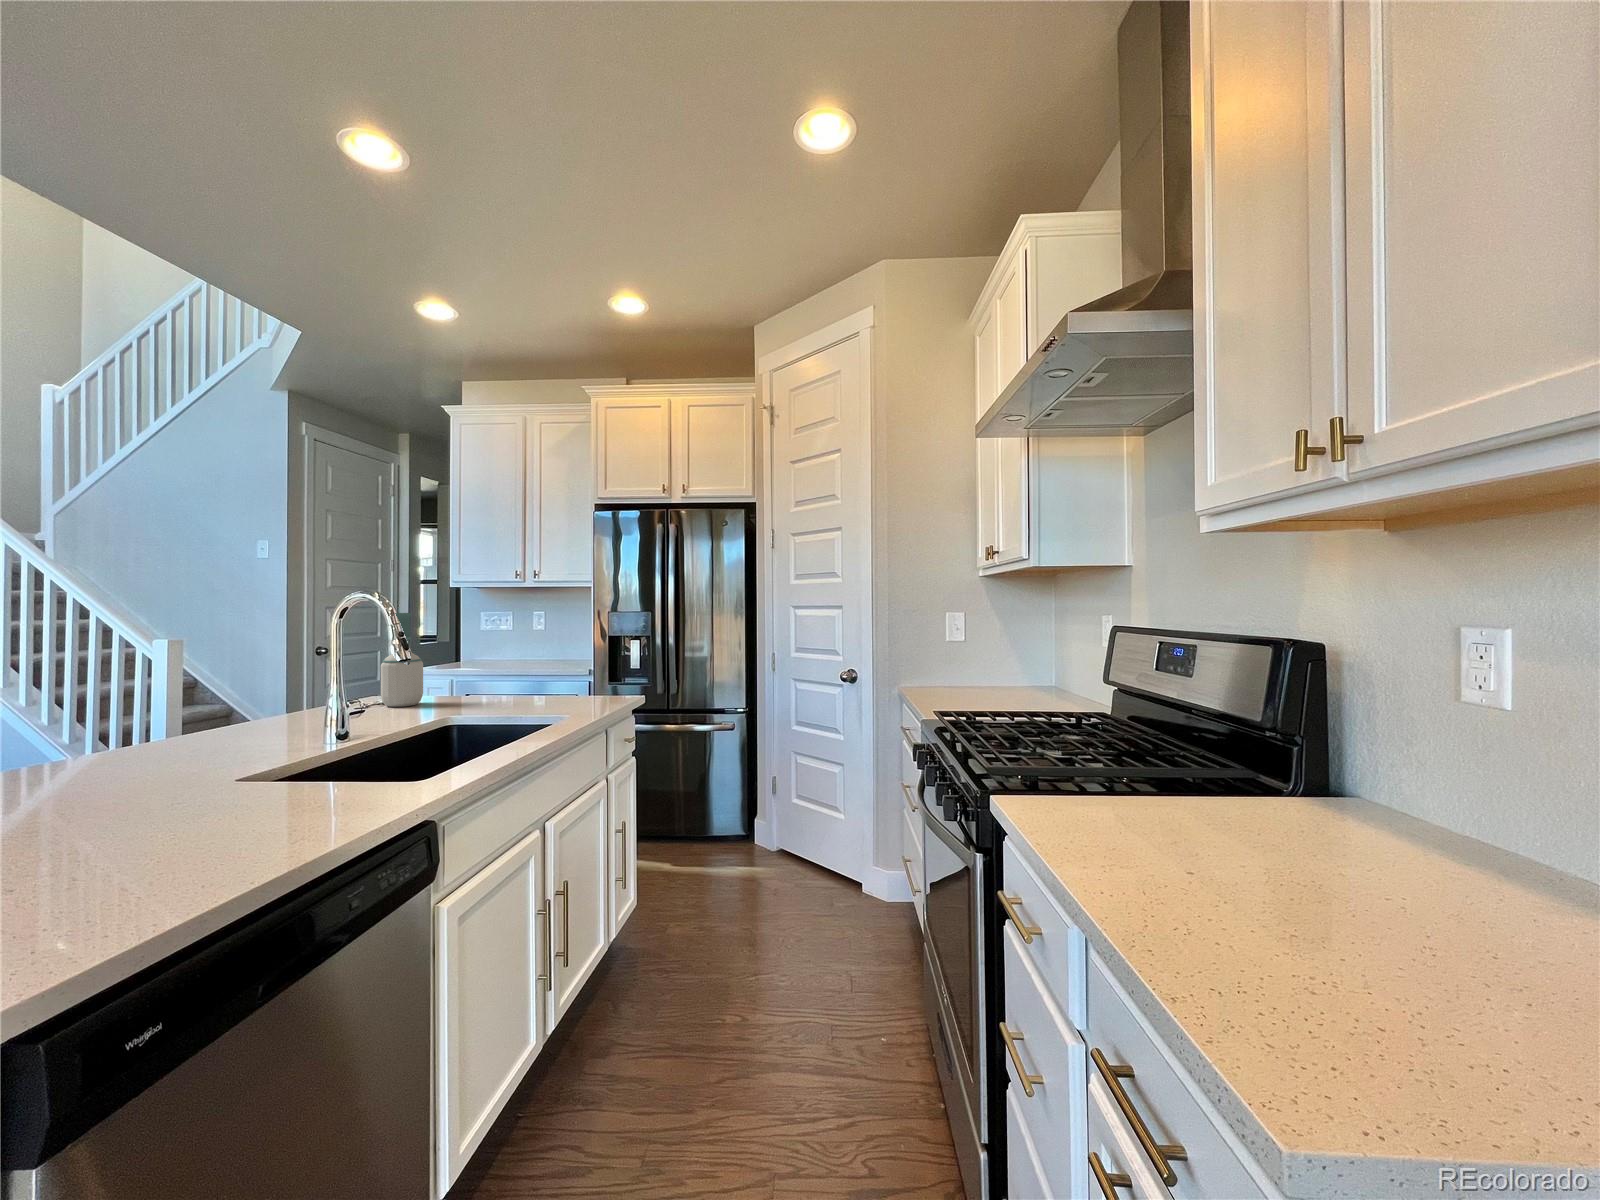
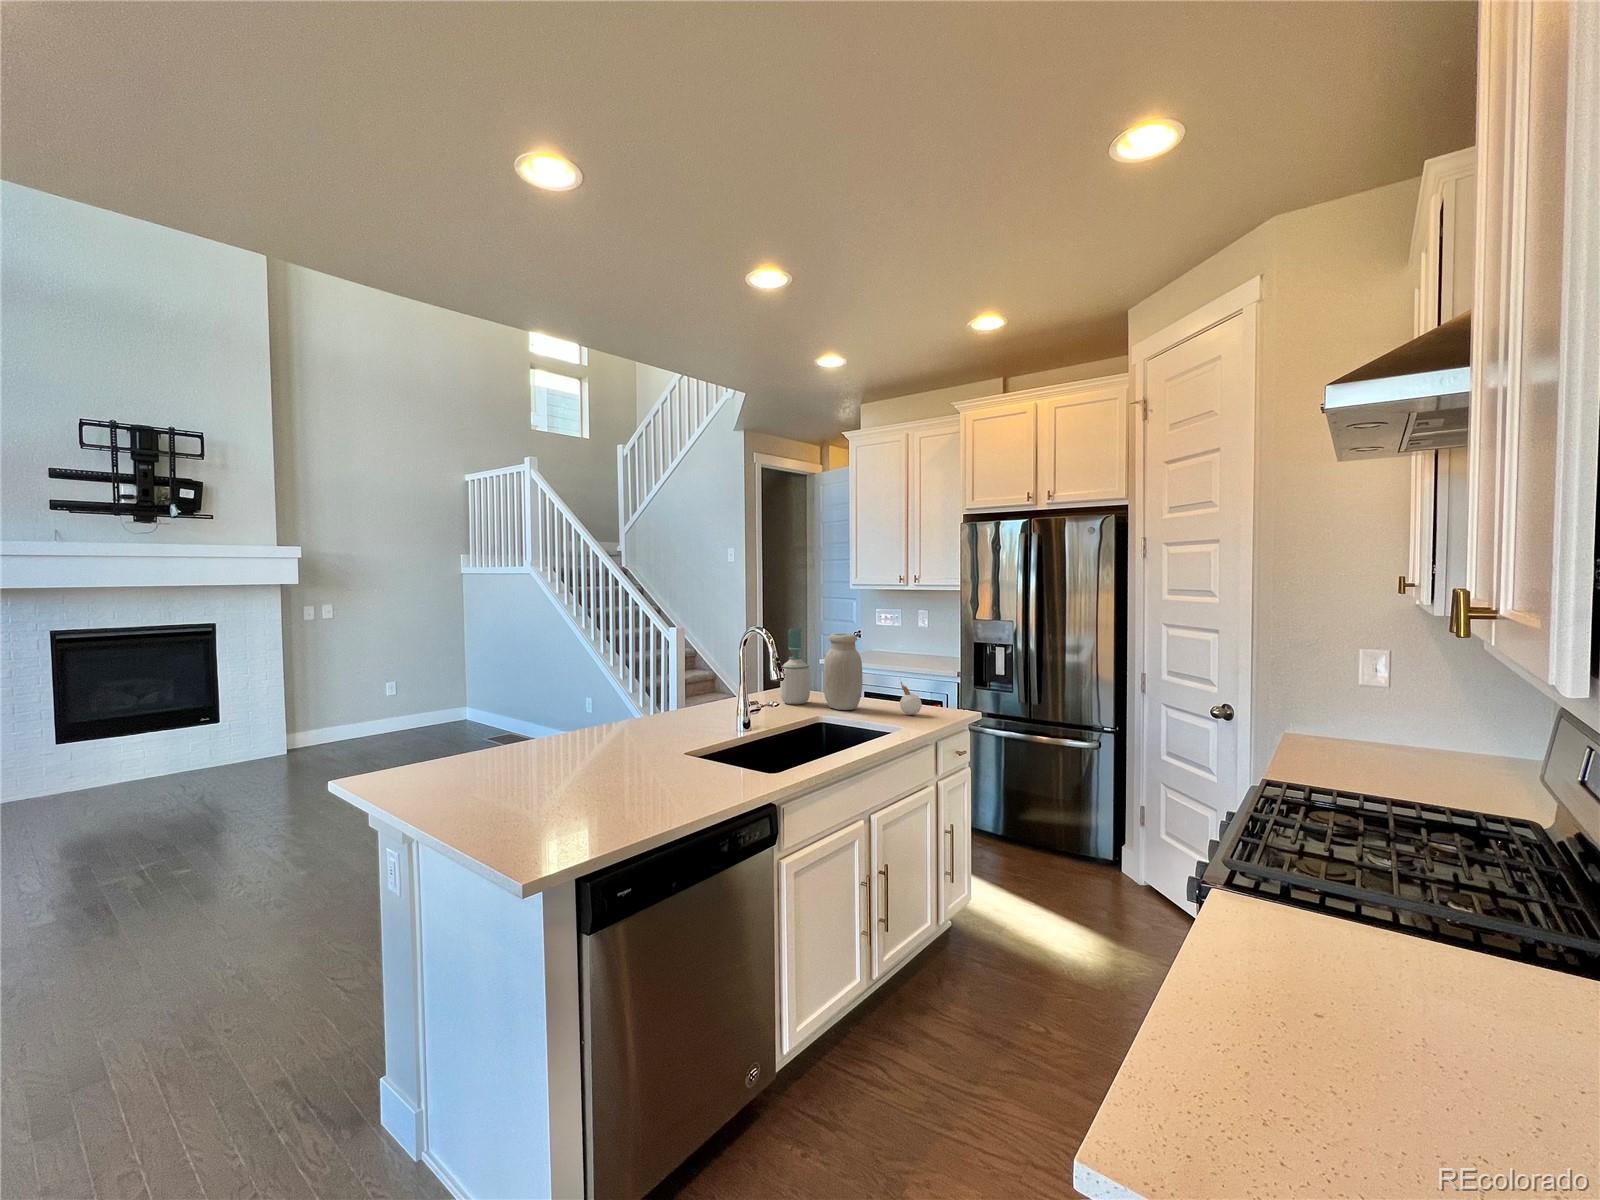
jar: none [442,617,494,707] -> present [824,634,863,710]
candle: none [540,664,567,706] -> present [900,681,922,715]

